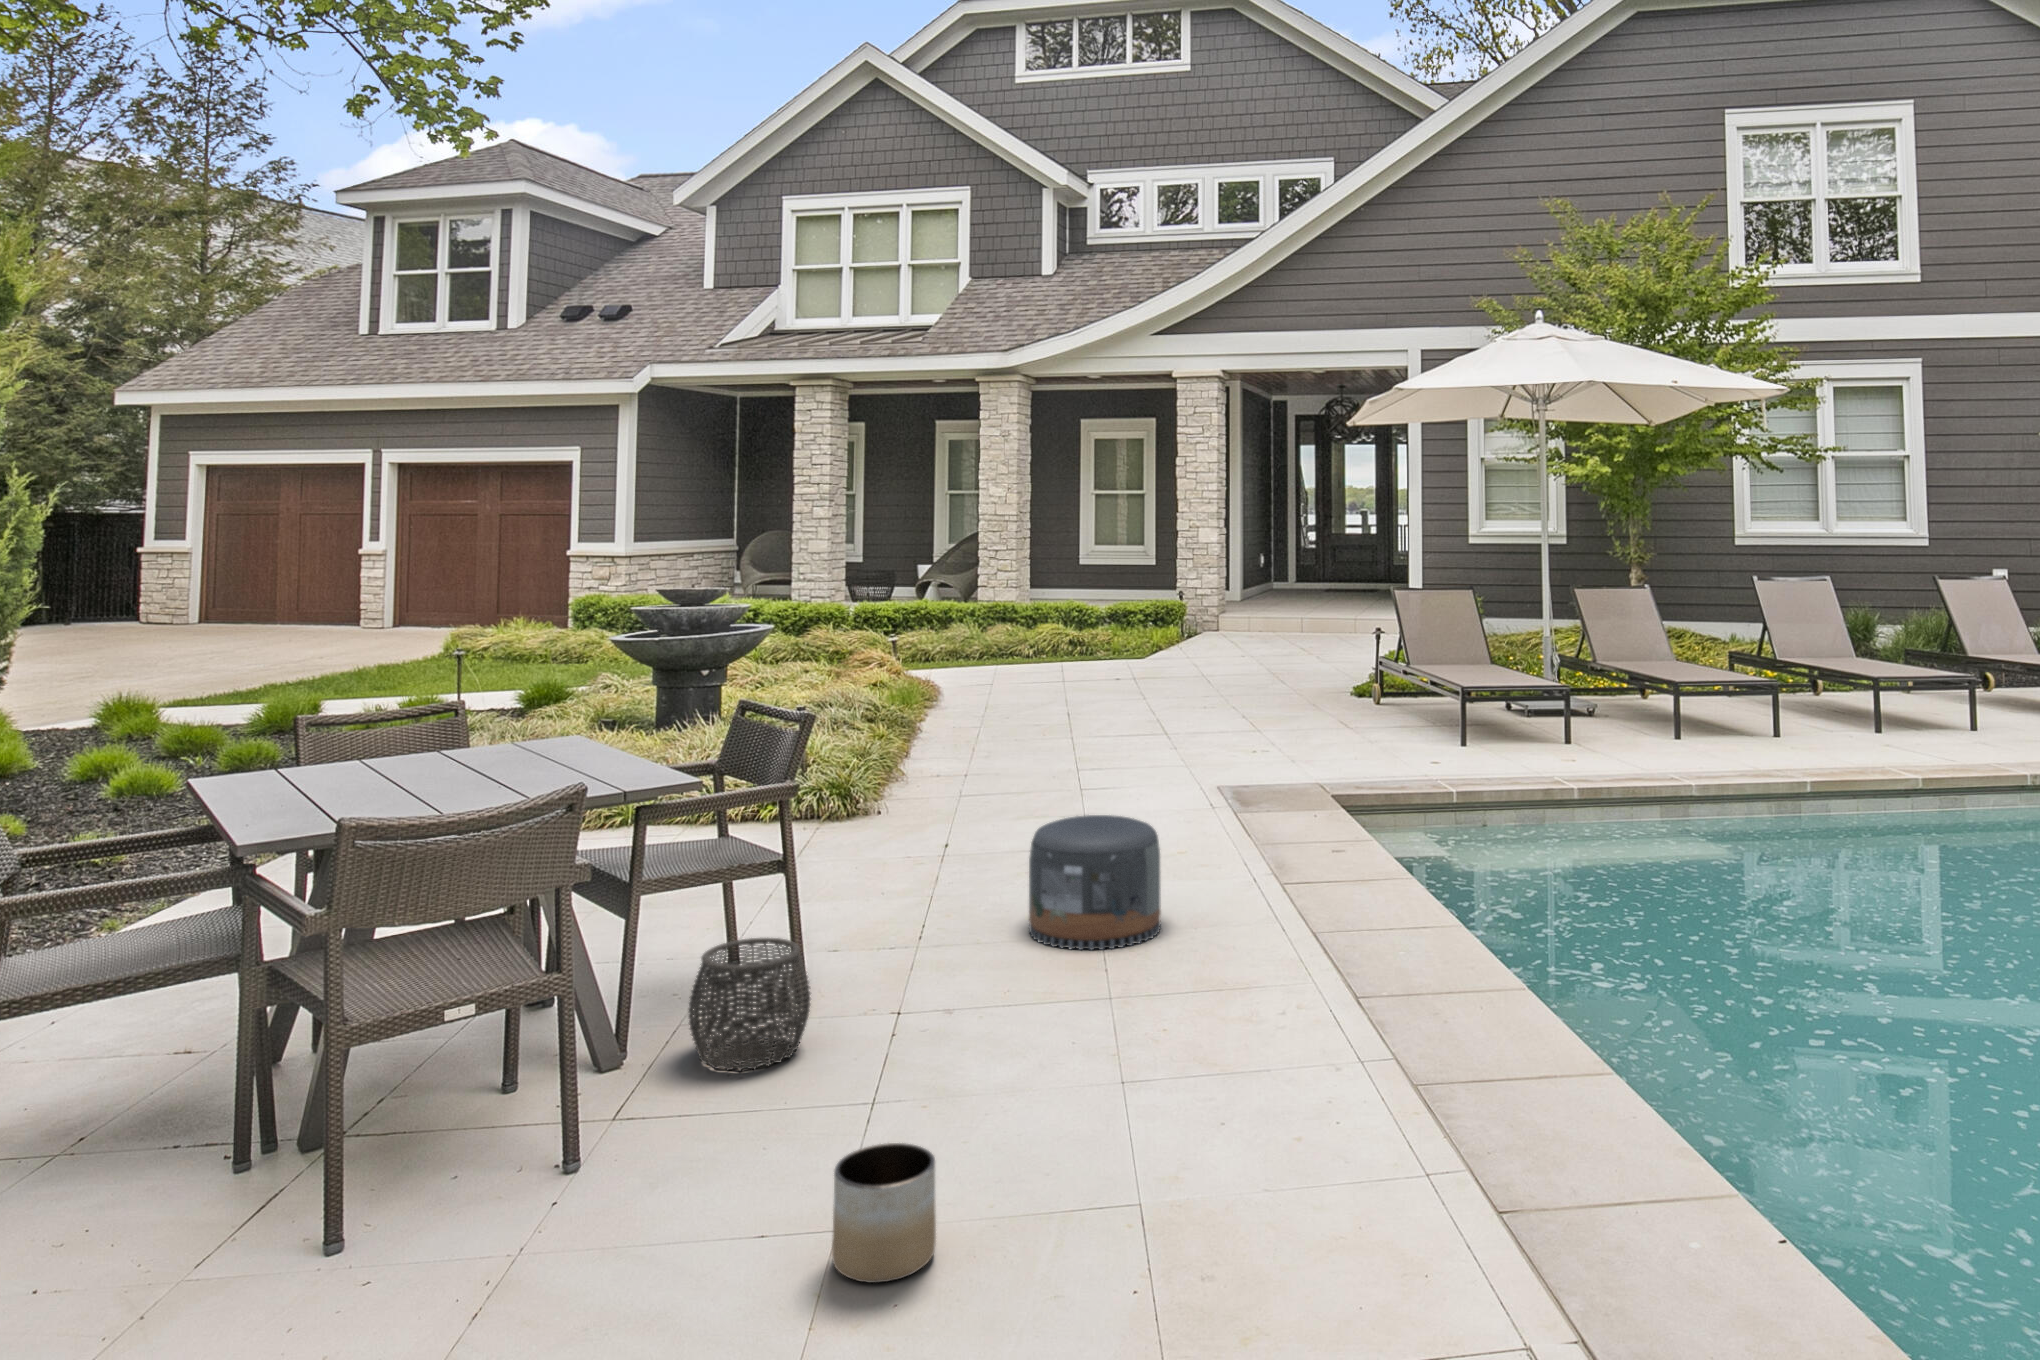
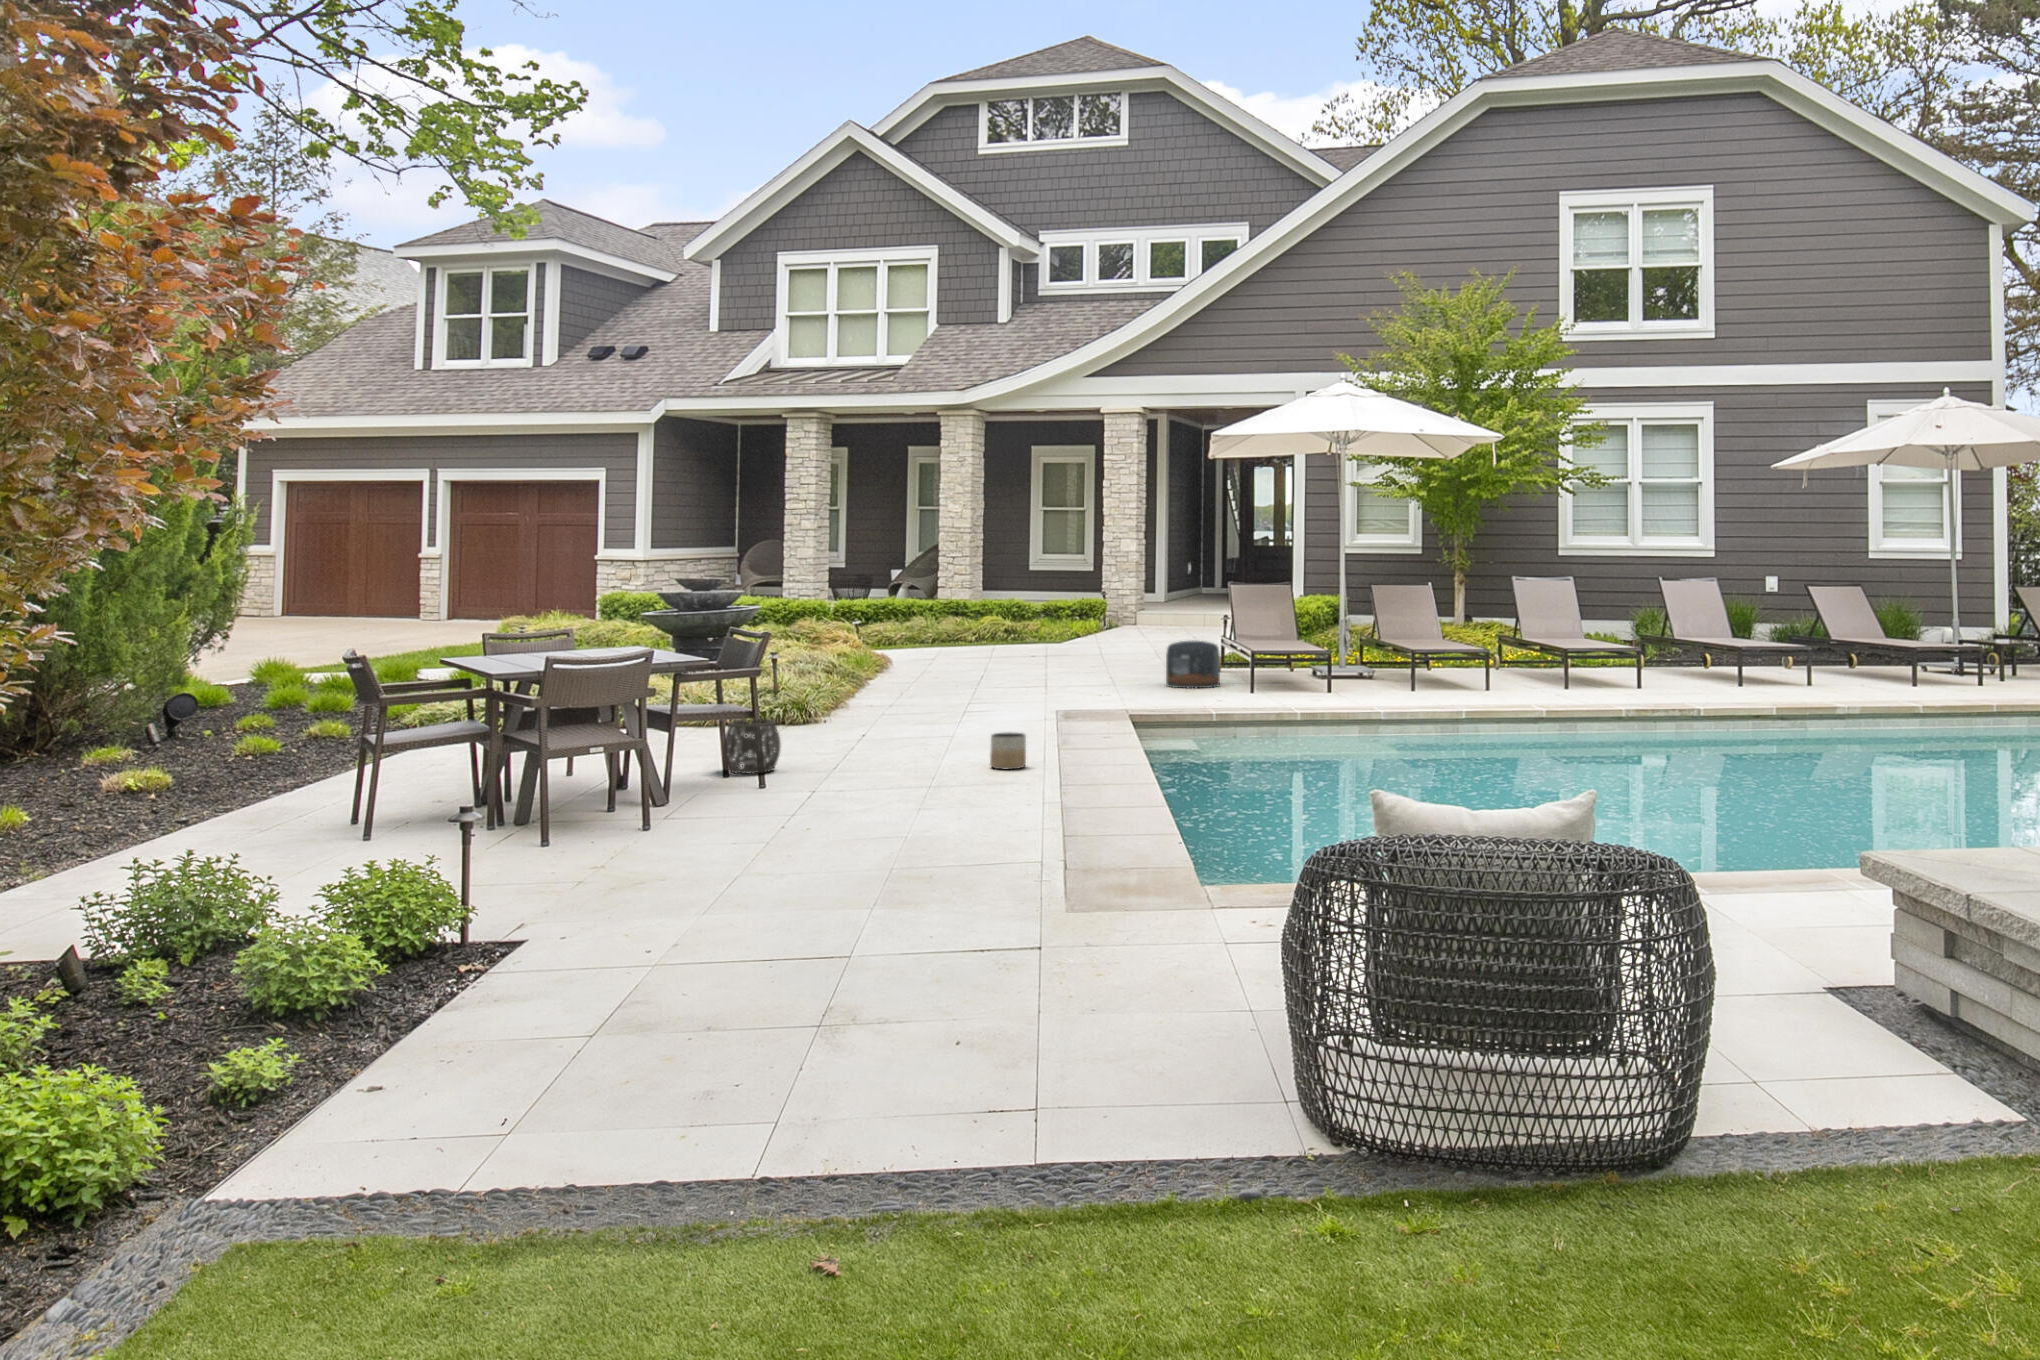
pouf: present [1029,815,1161,950] -> present [1166,641,1220,688]
planter: present [832,1143,936,1283] -> present [990,732,1026,769]

